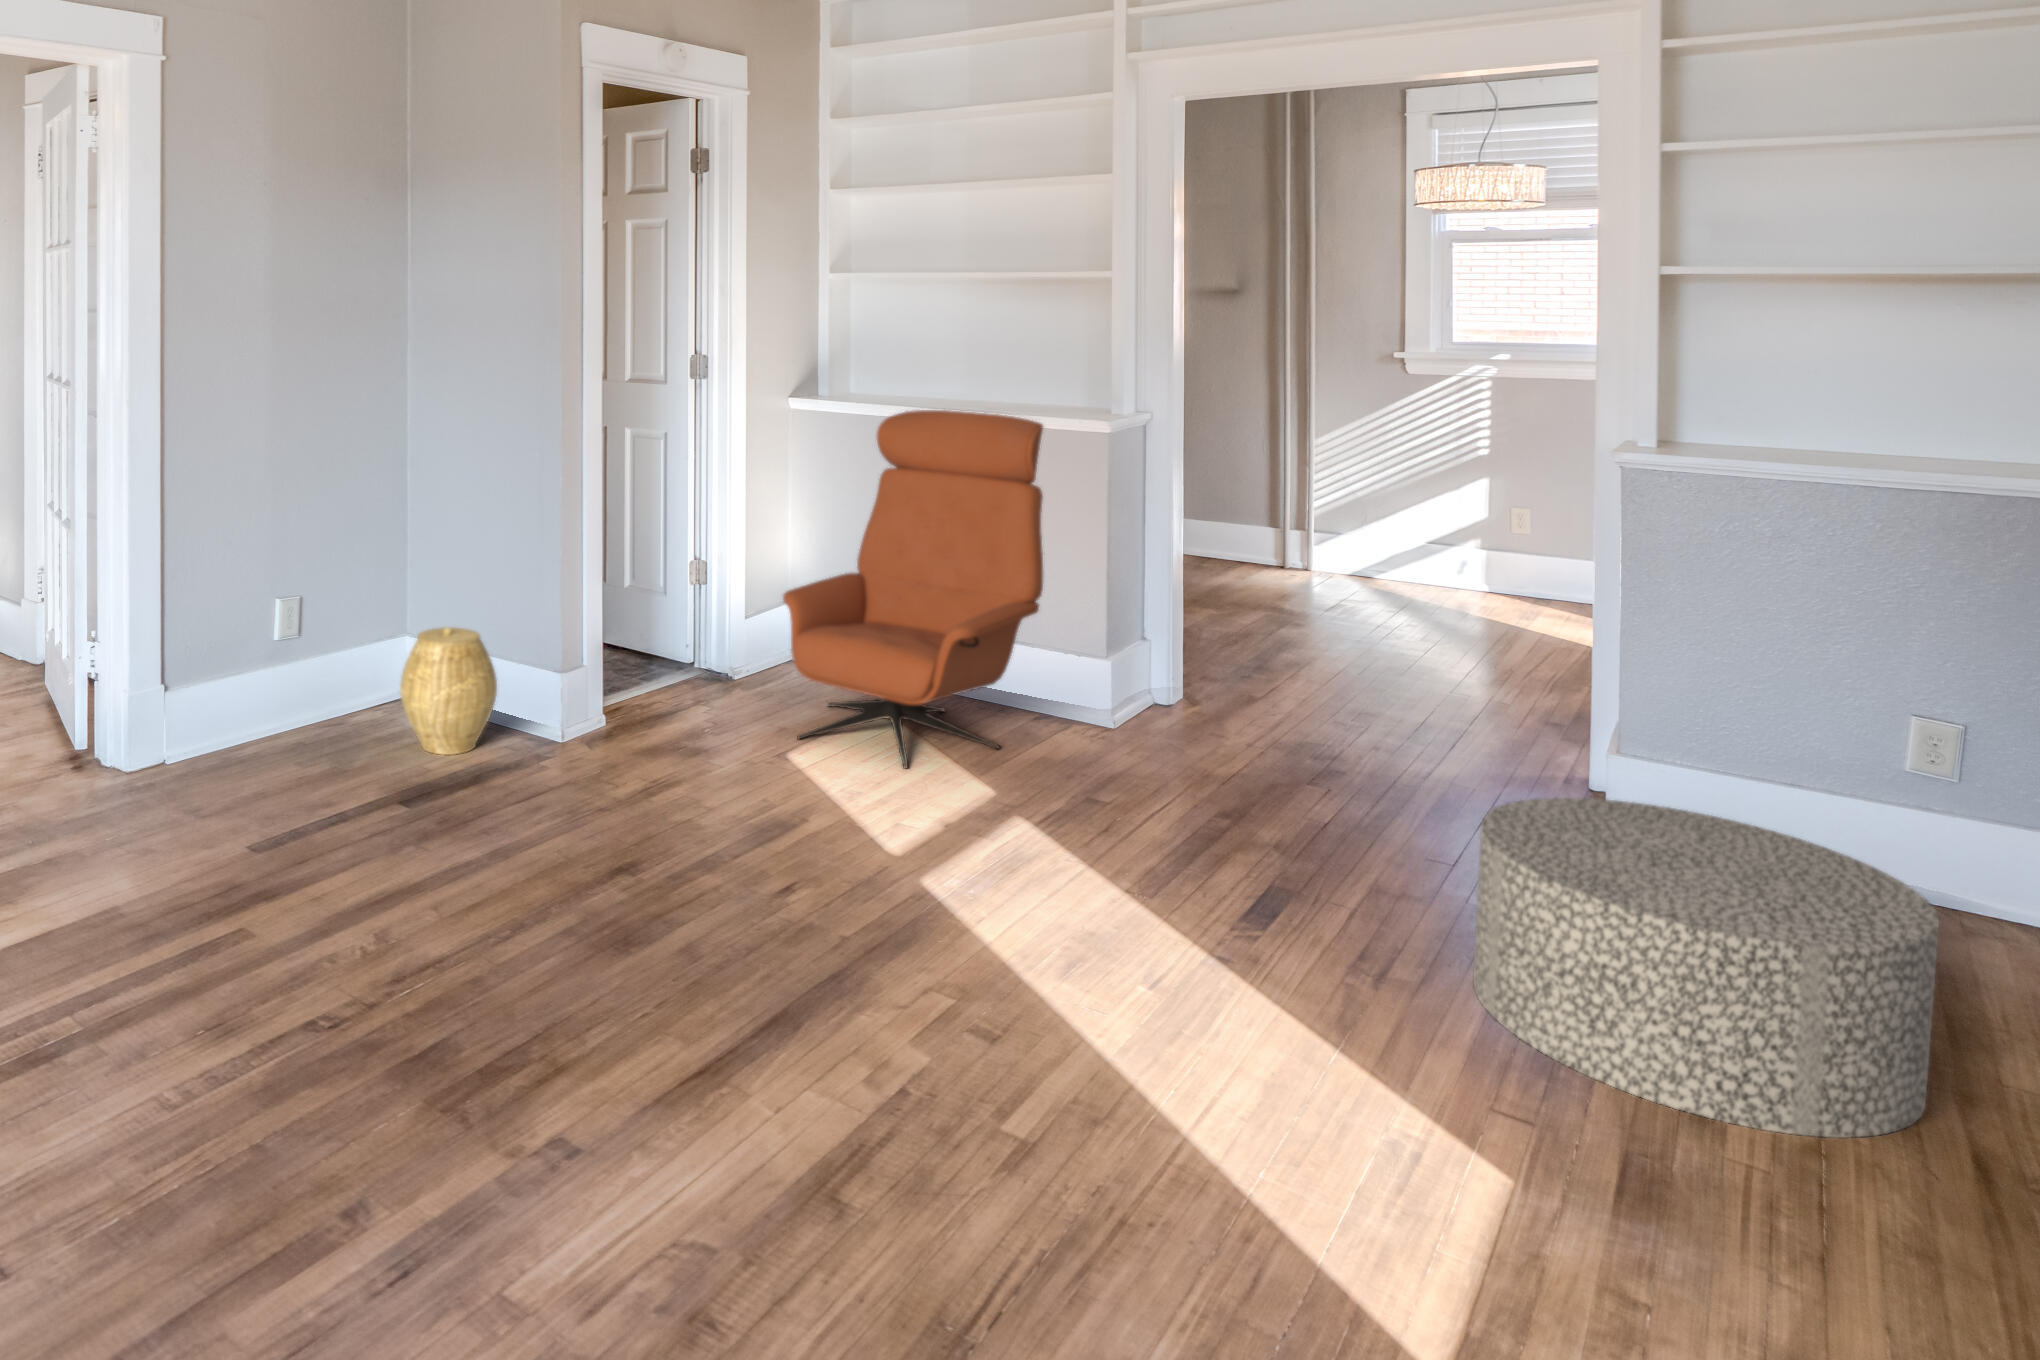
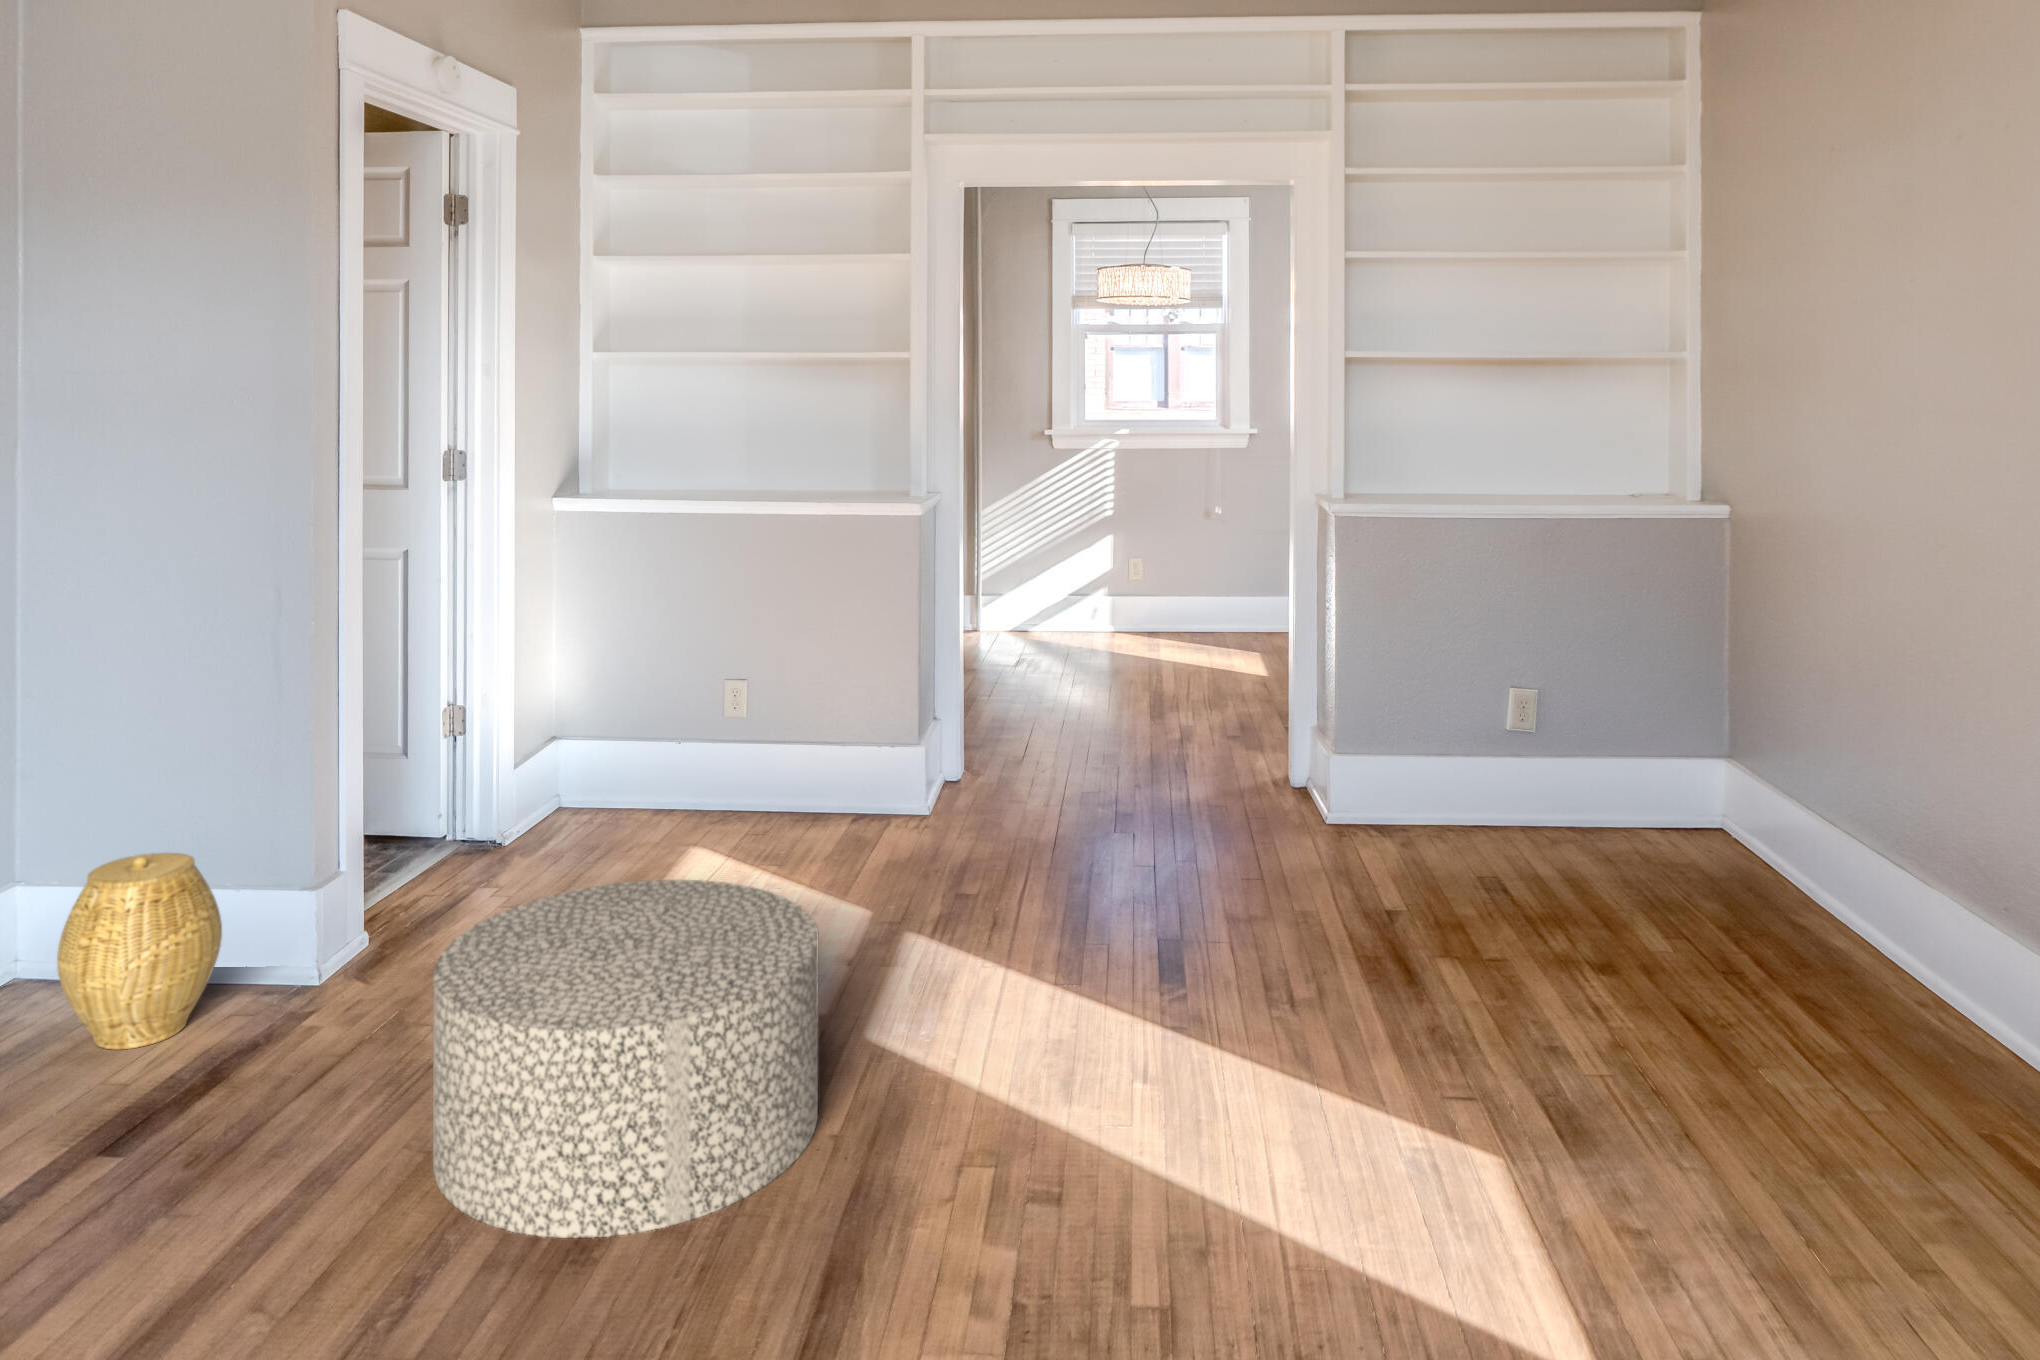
lounge chair: present [783,410,1043,769] -> none [590,500,864,910]
ottoman: present [1473,797,1939,1138] -> present [433,880,819,1238]

